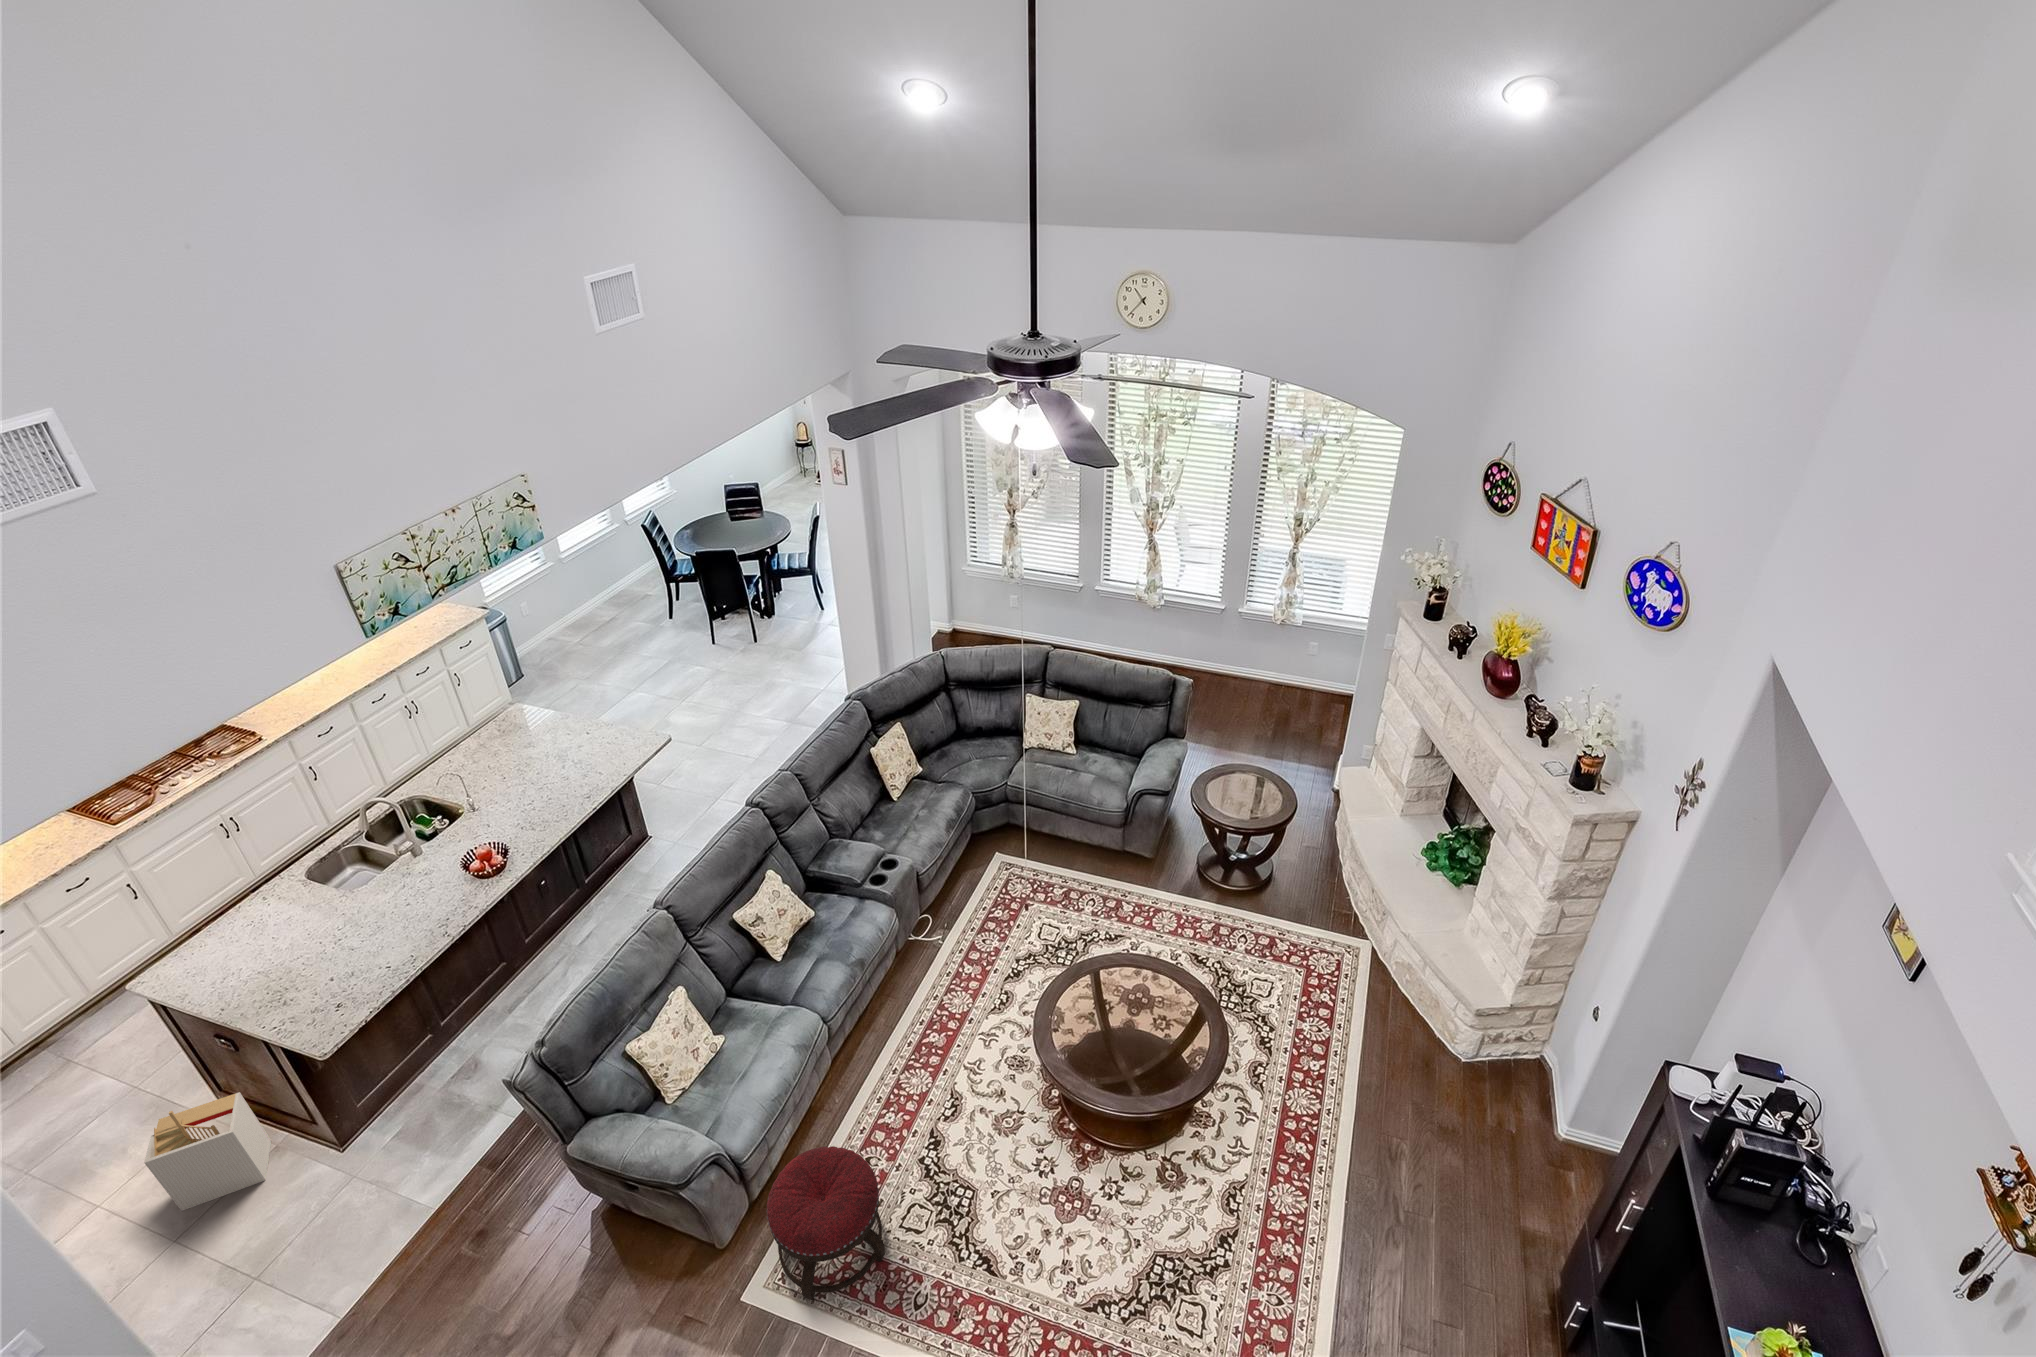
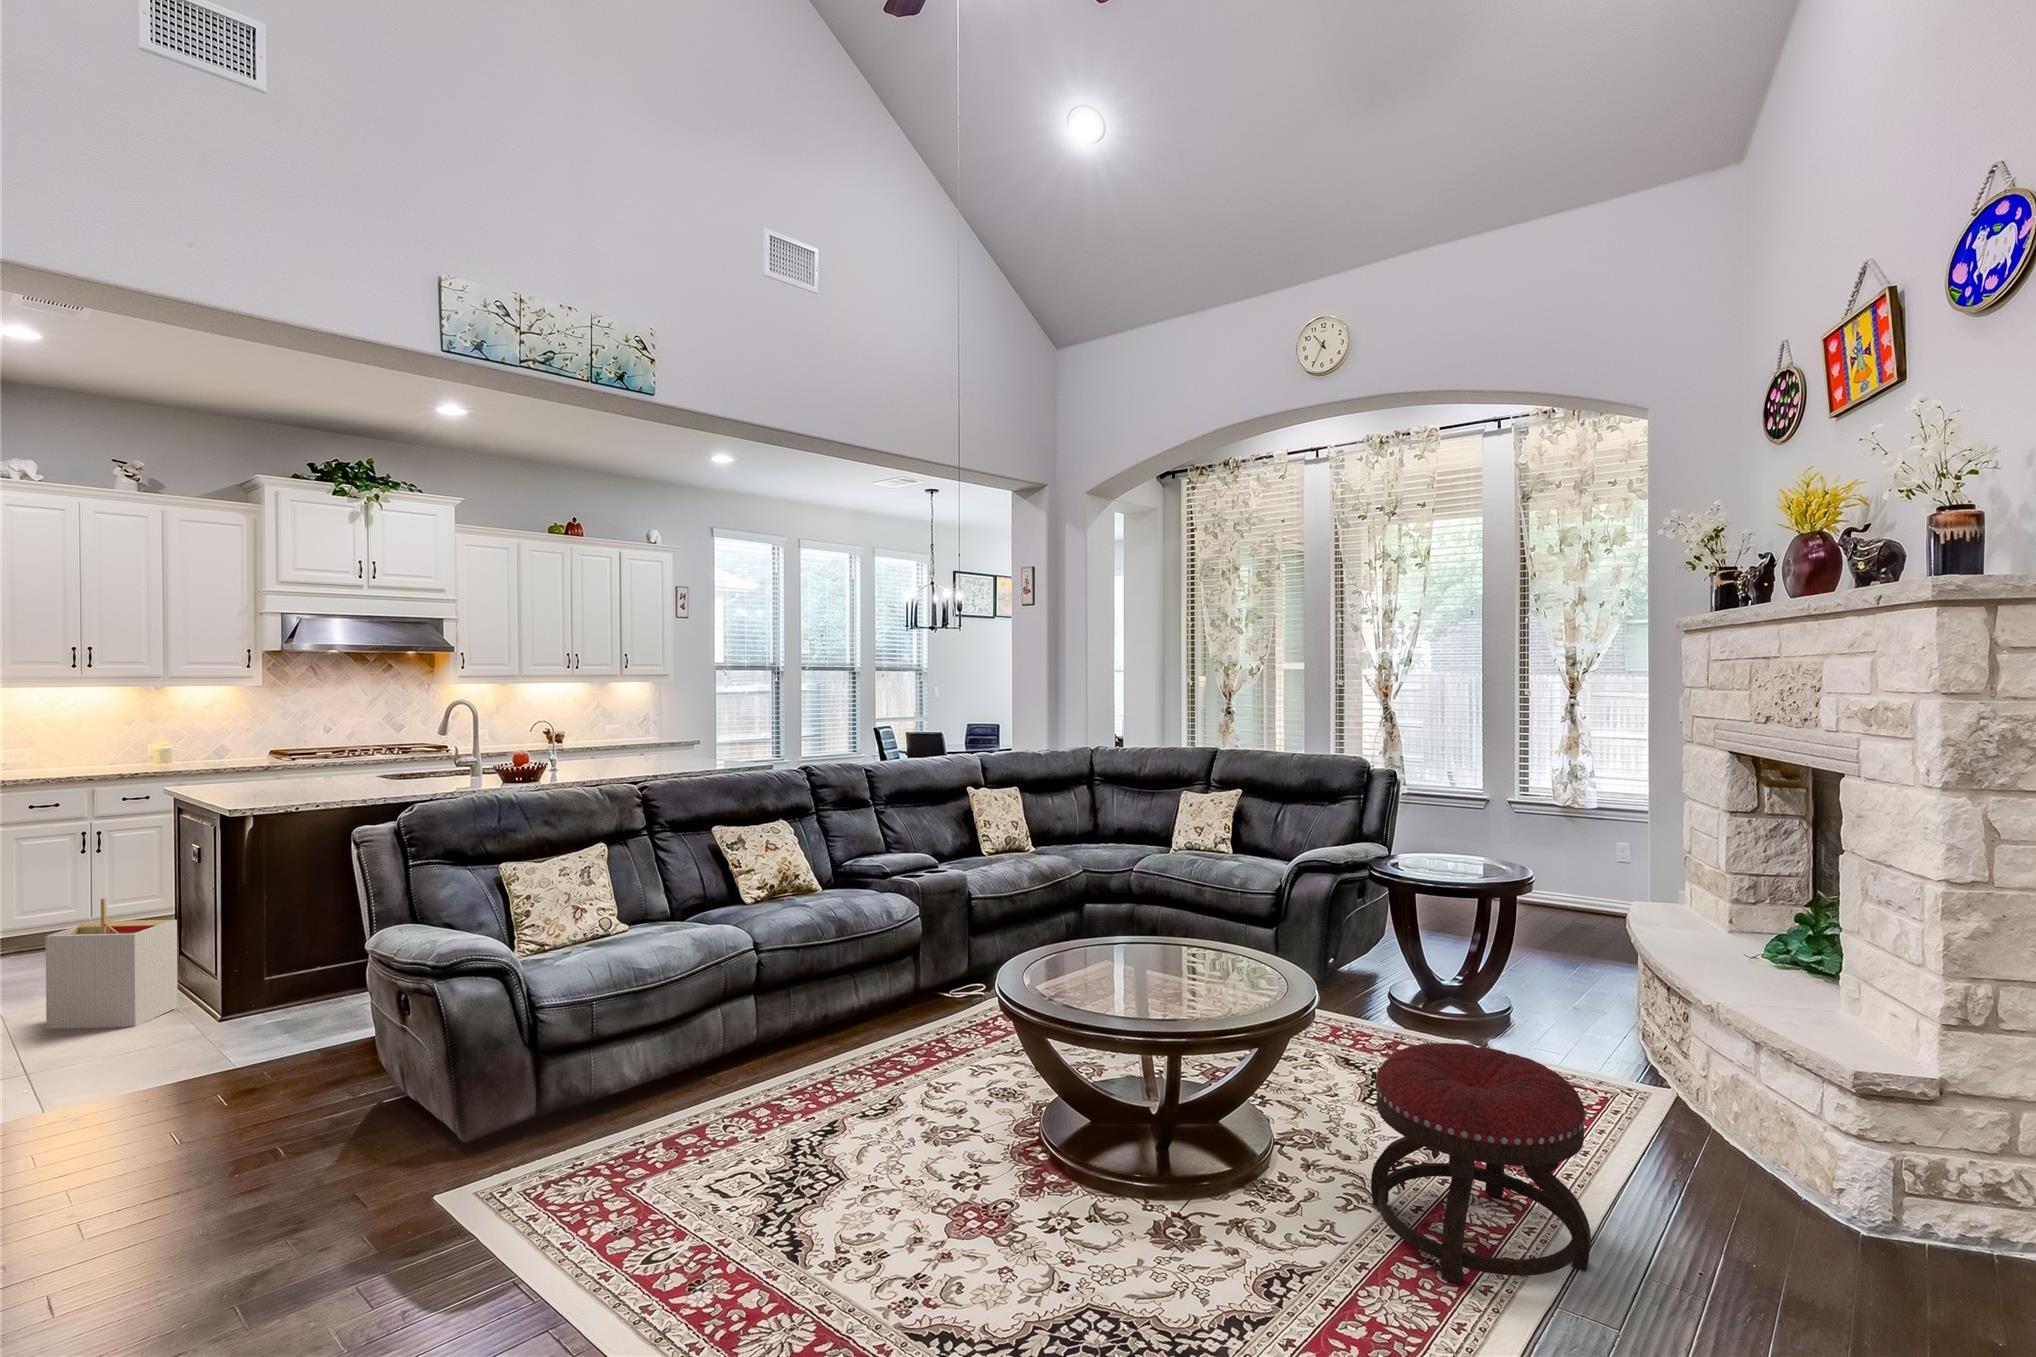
ottoman: present [767,1146,885,1300] -> present [1371,1043,1591,1285]

